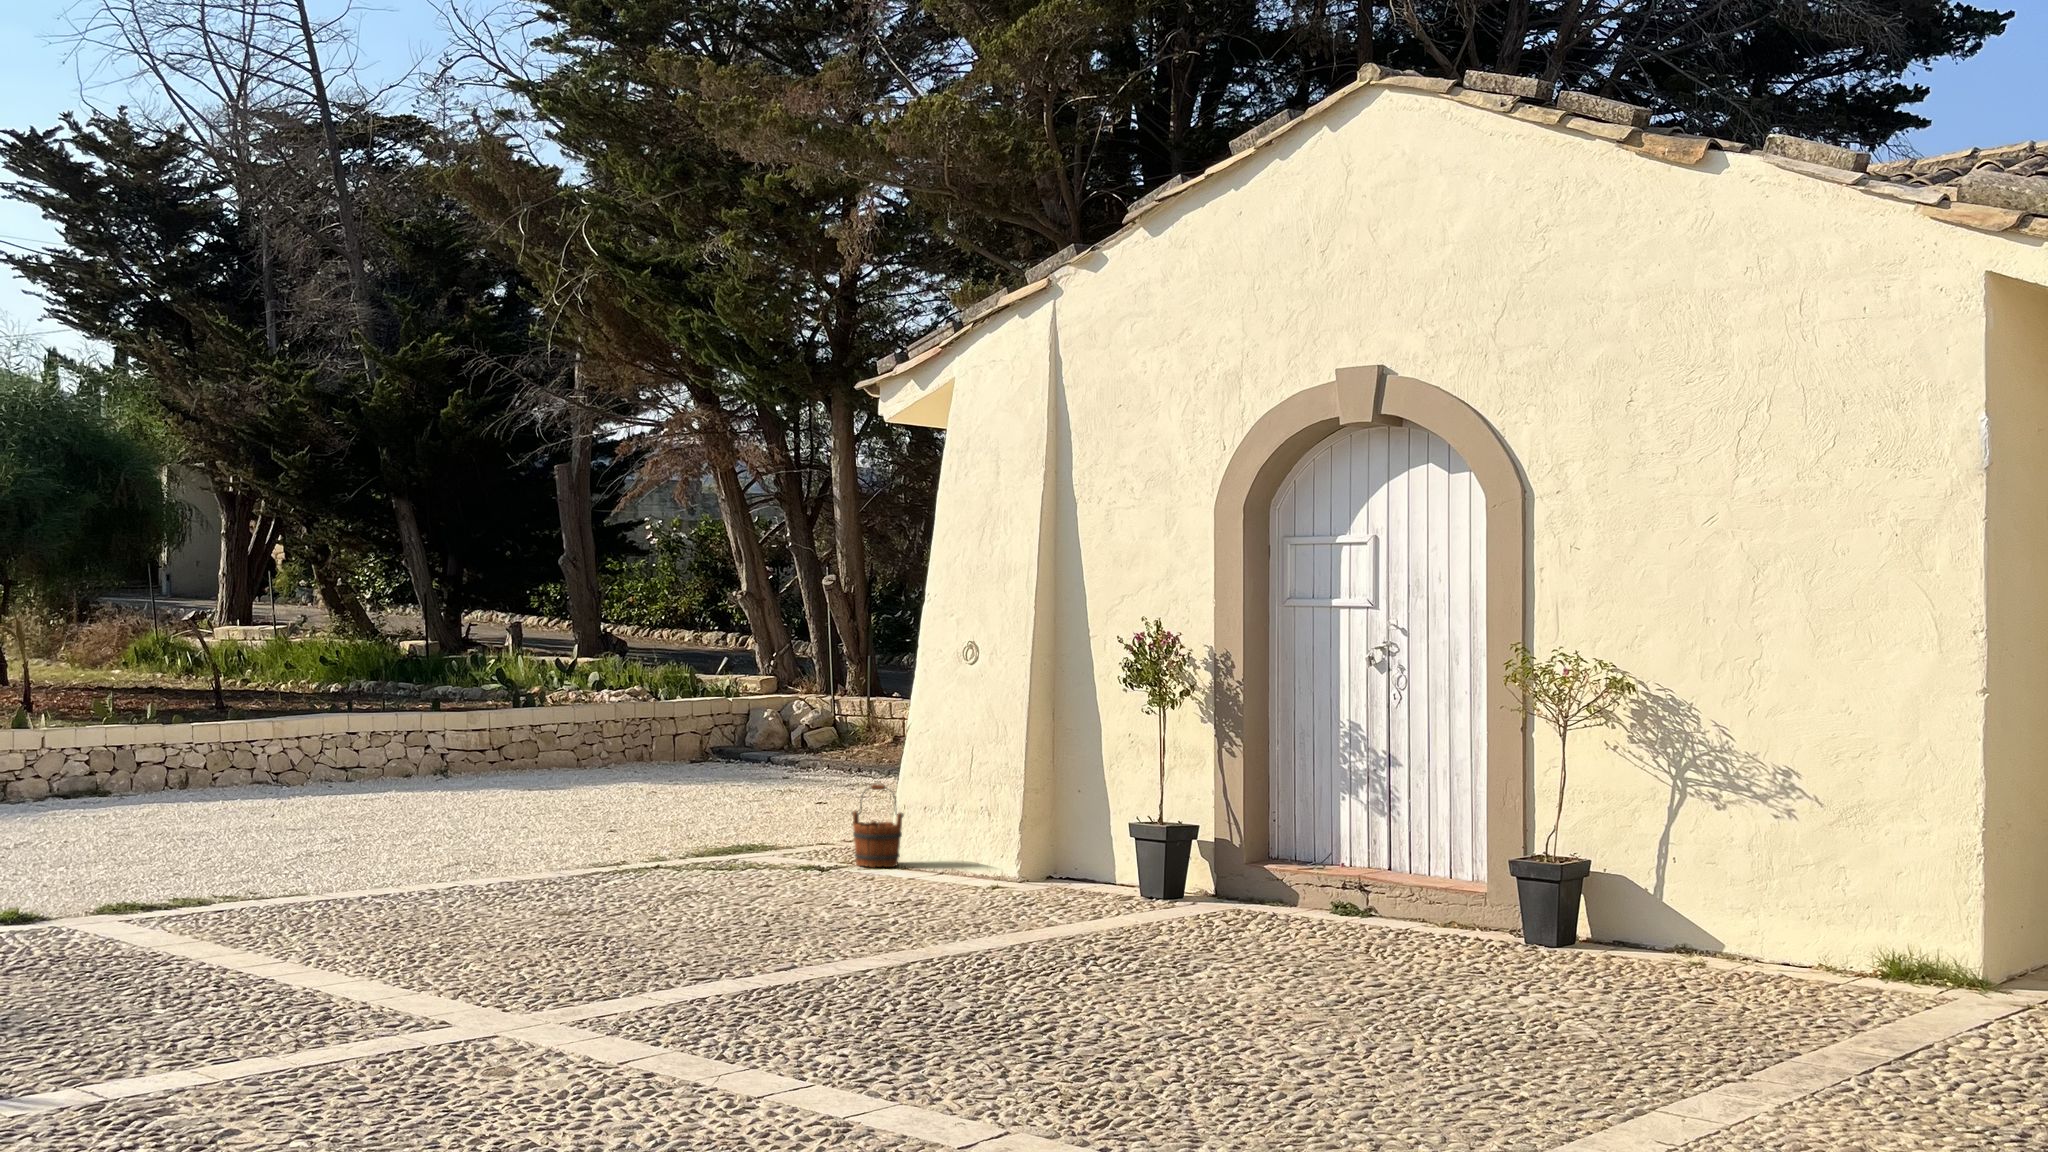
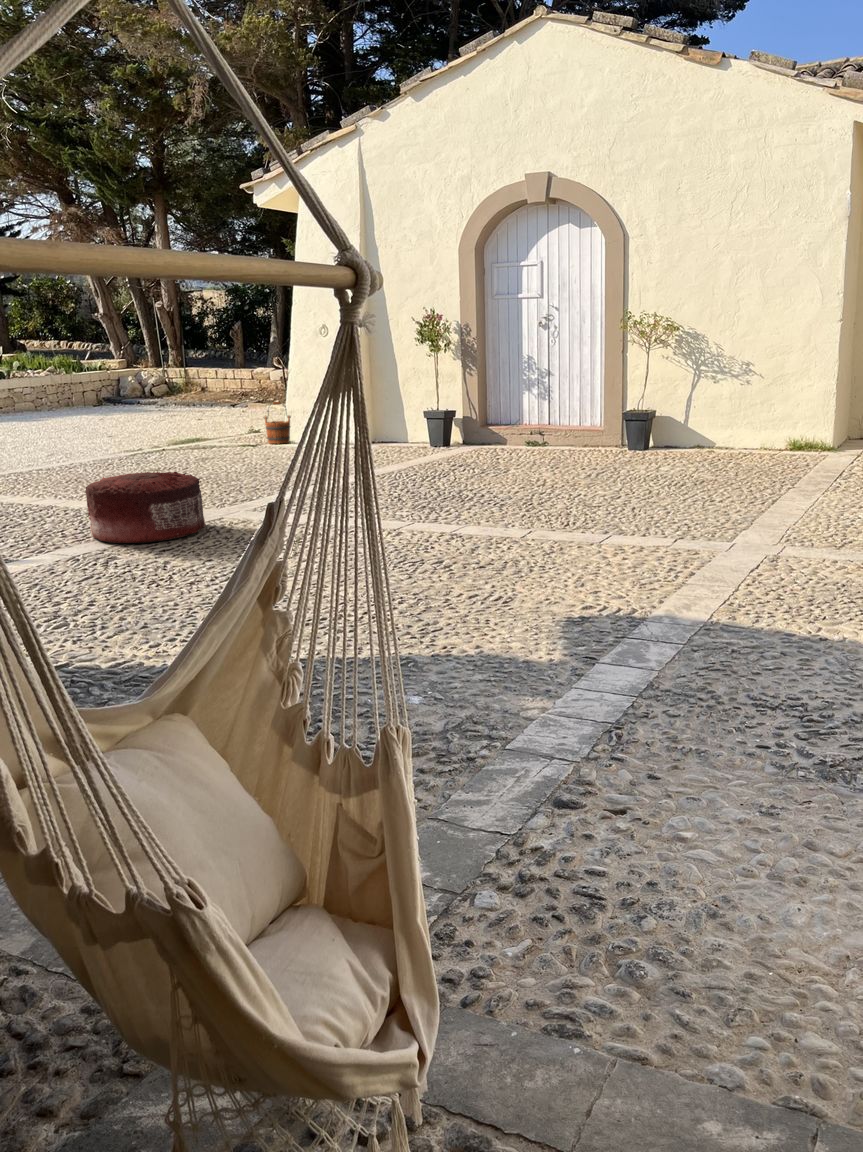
pouf: none [208,924,443,1070] -> present [86,472,205,543]

